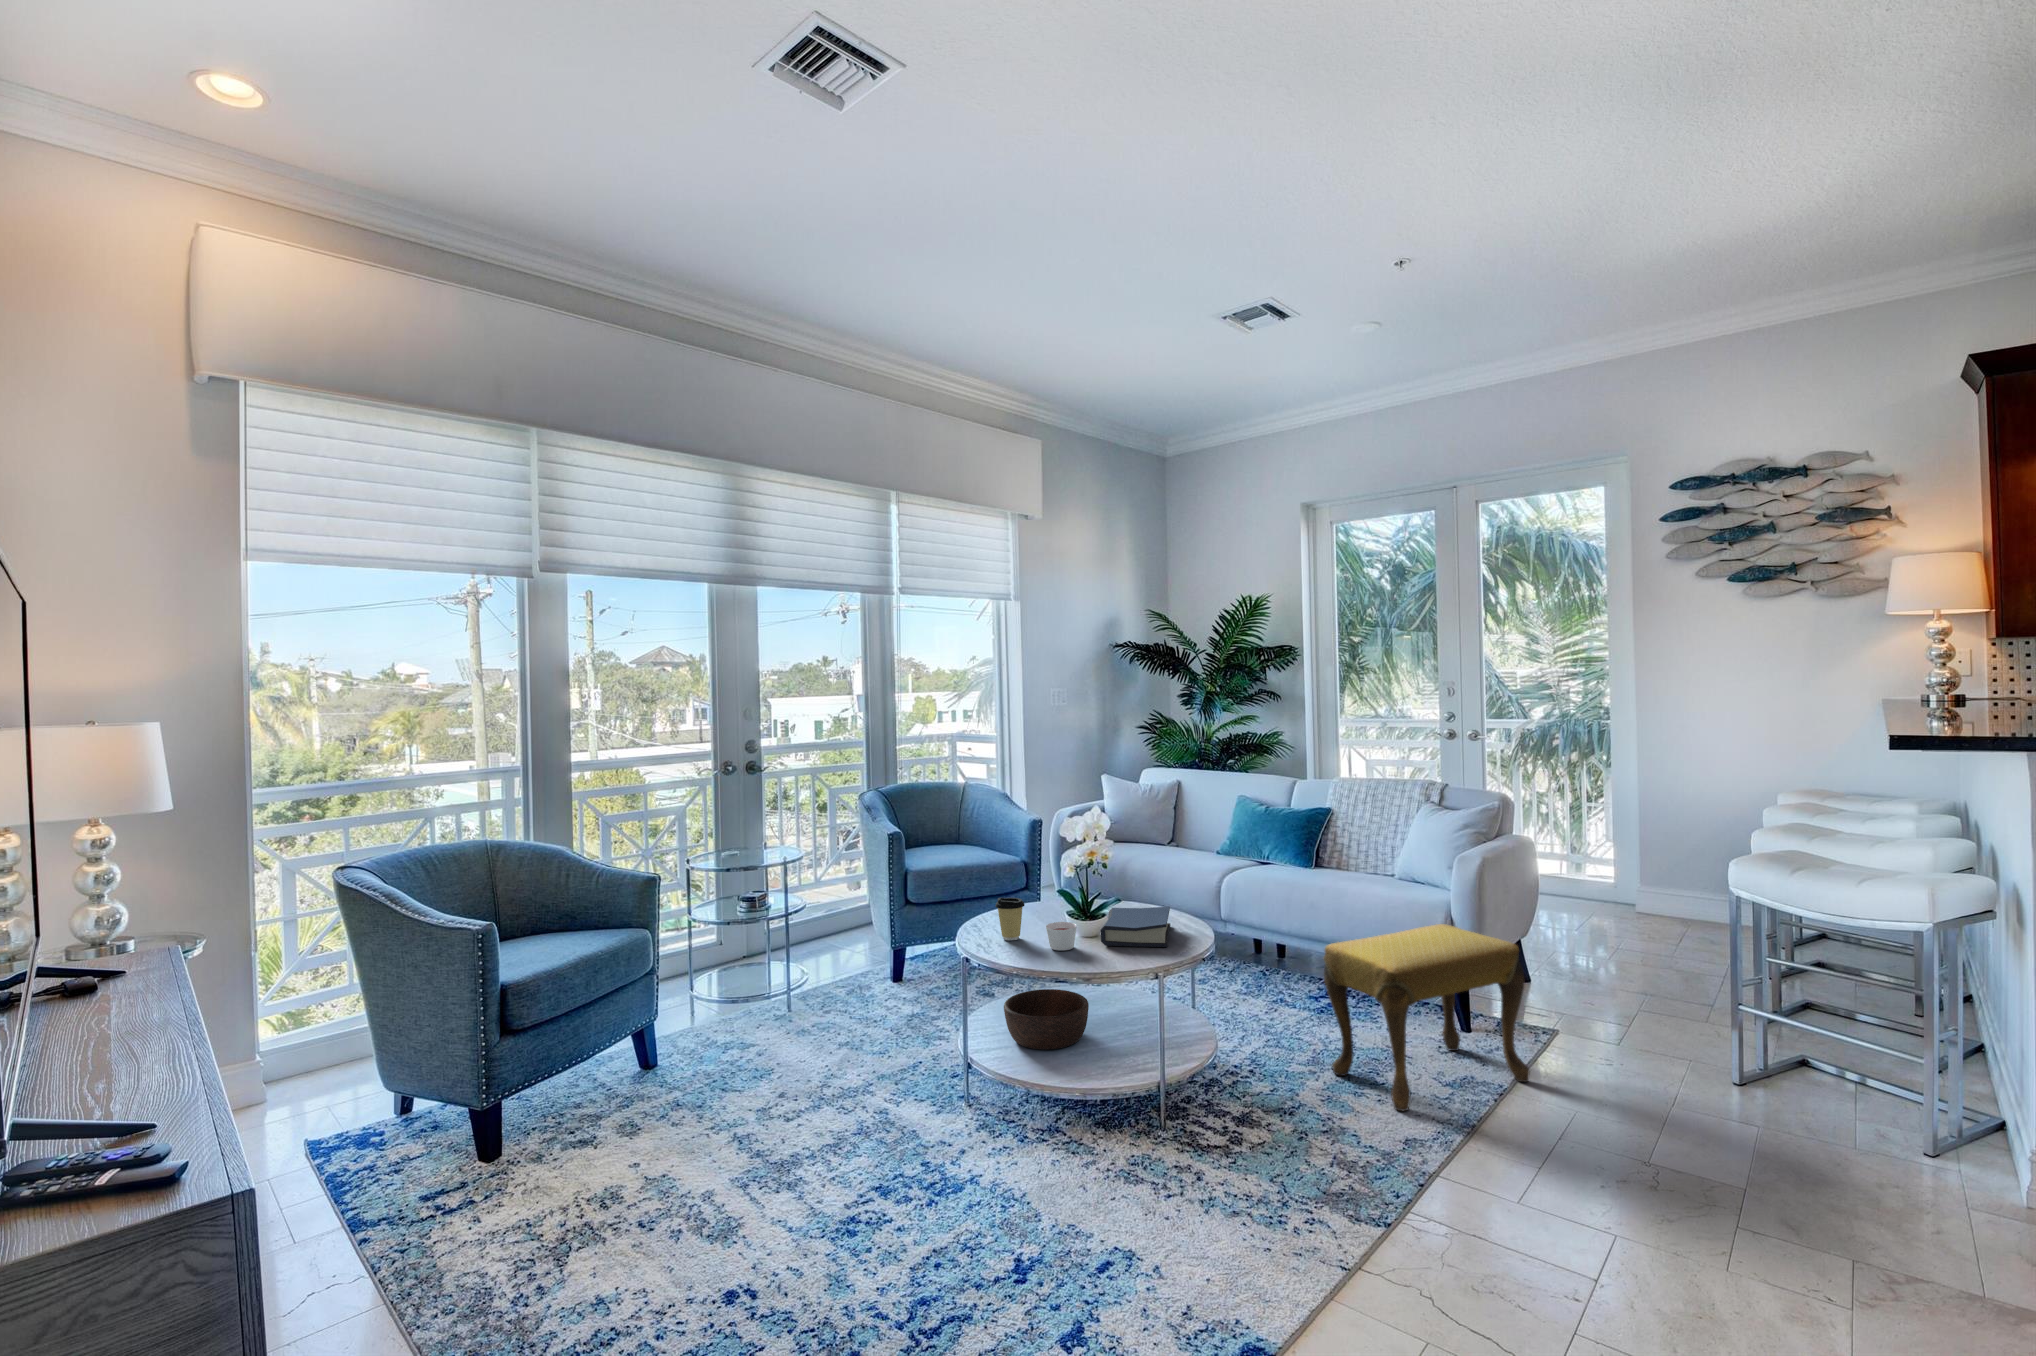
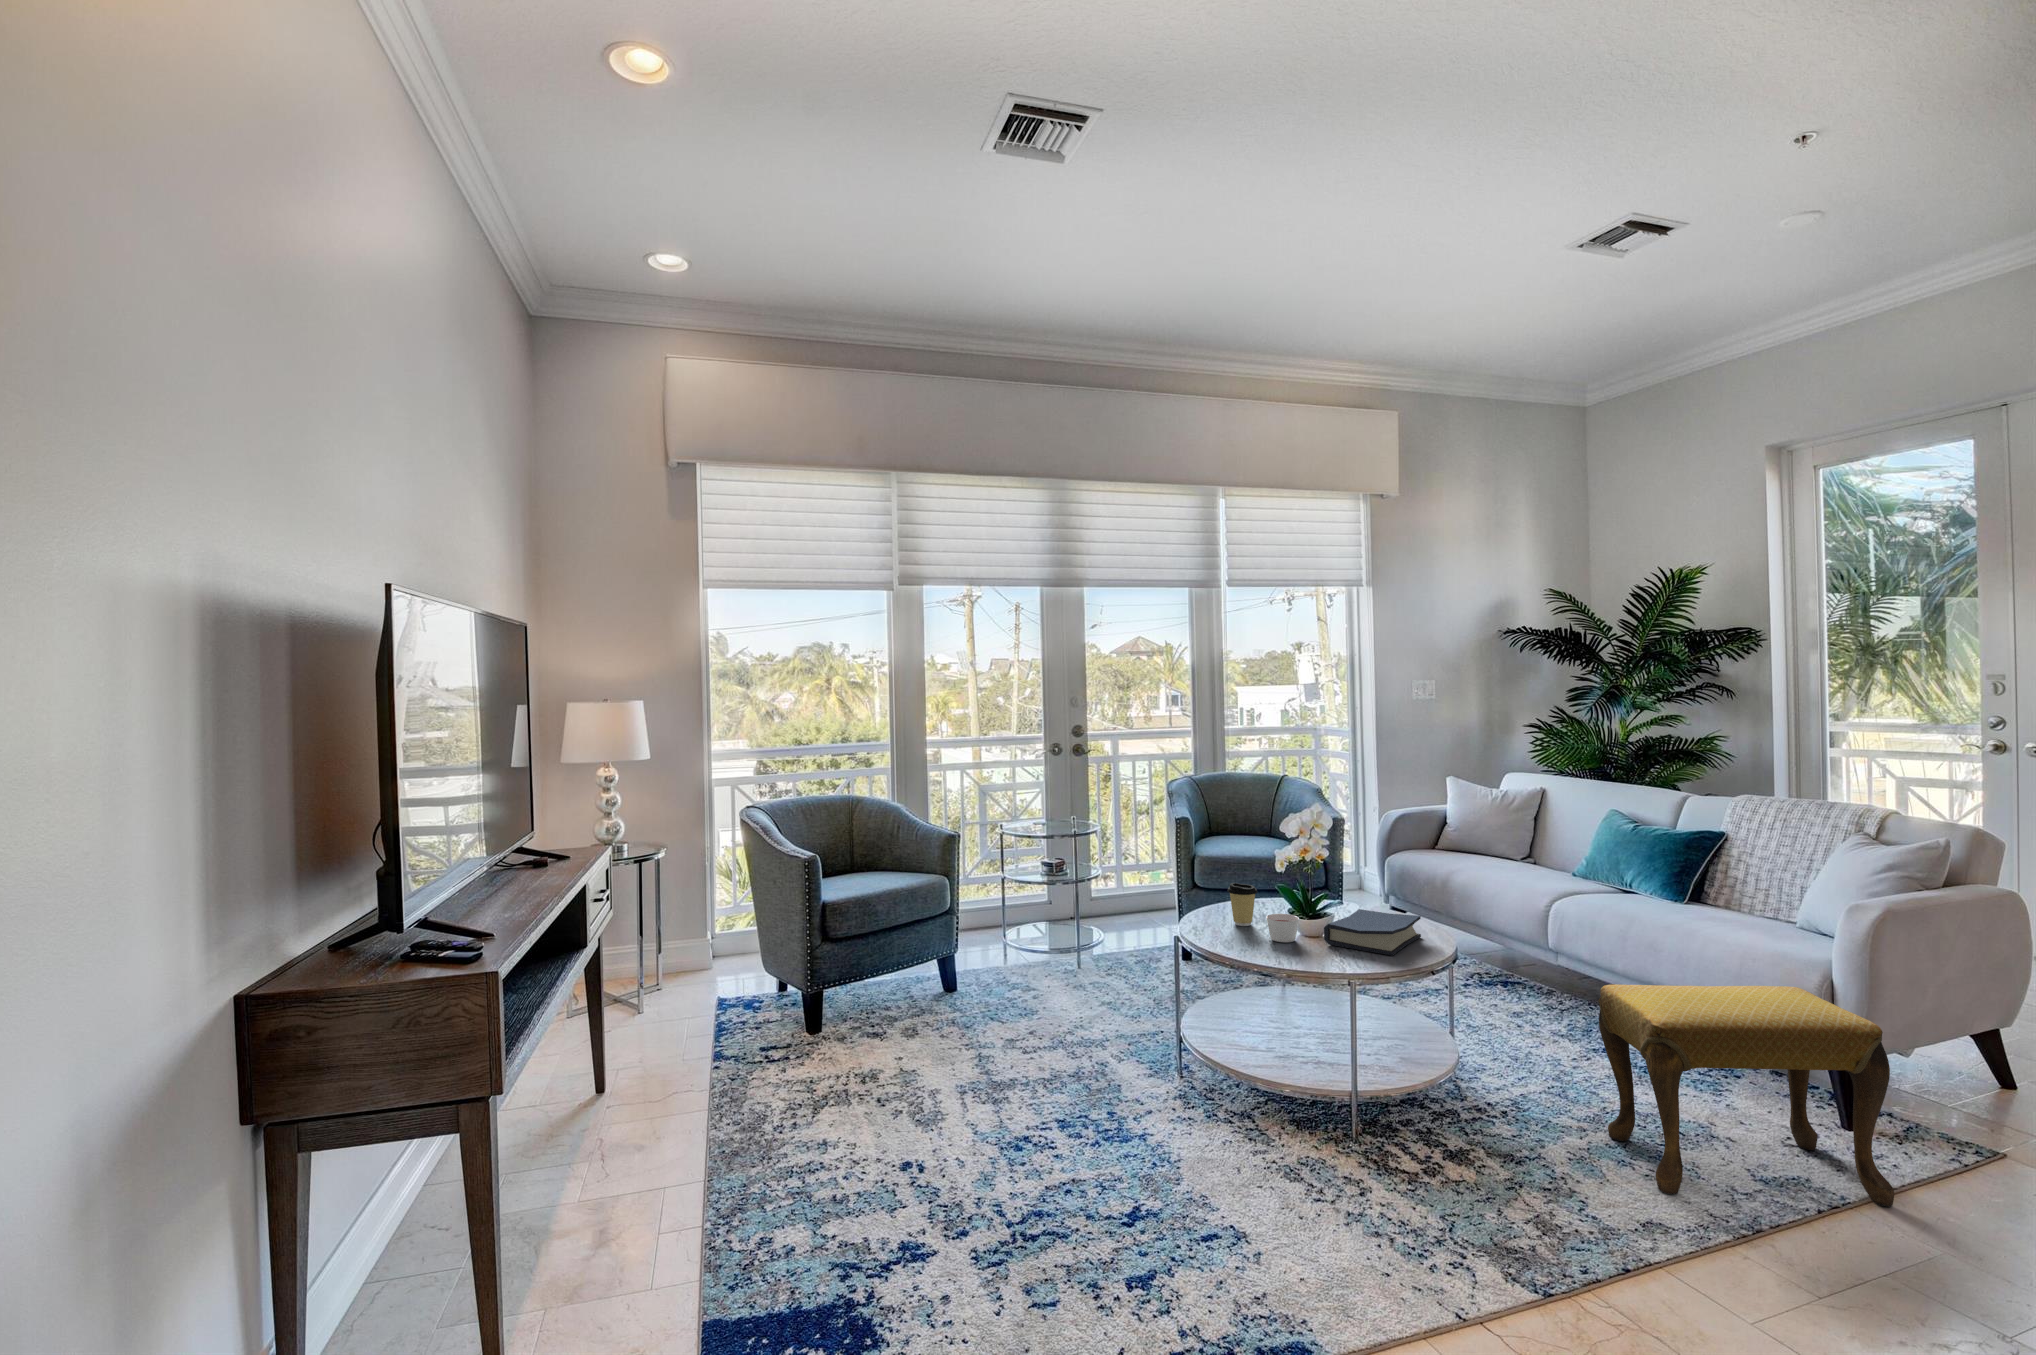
wooden bowl: present [1004,989,1089,1050] -> none [1225,979,1313,1039]

